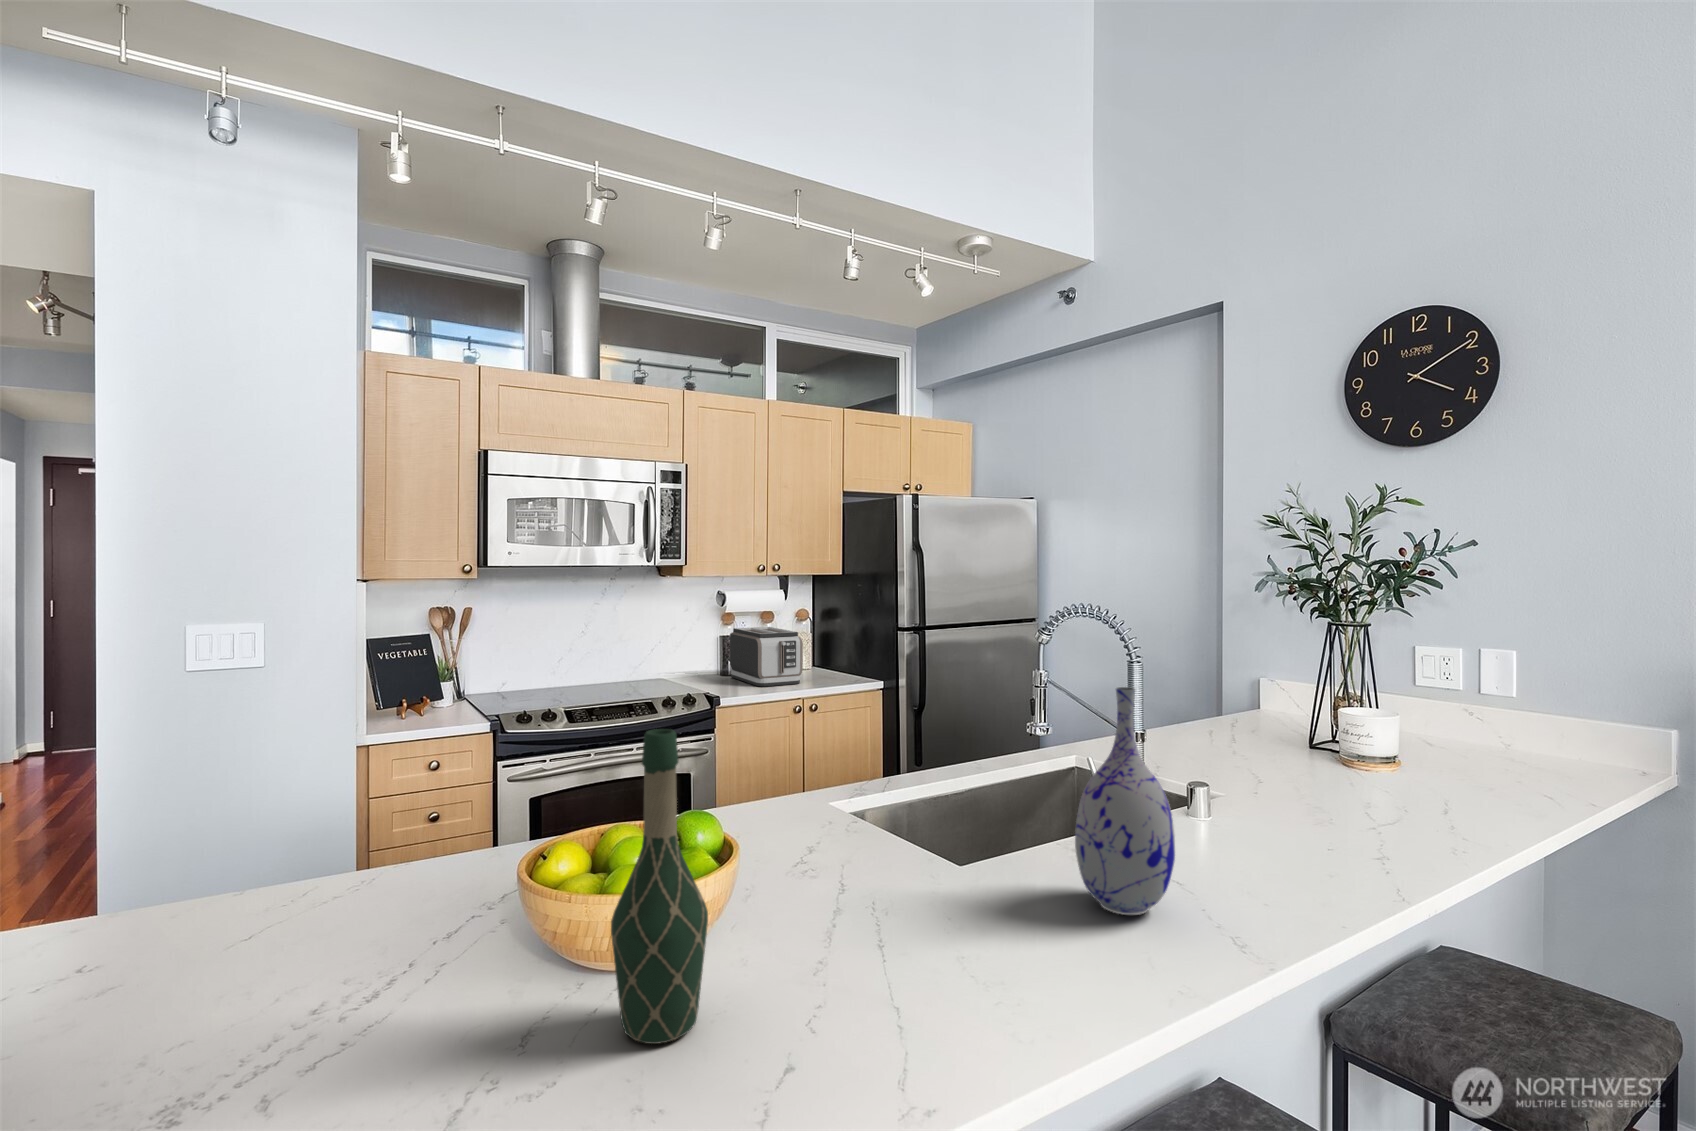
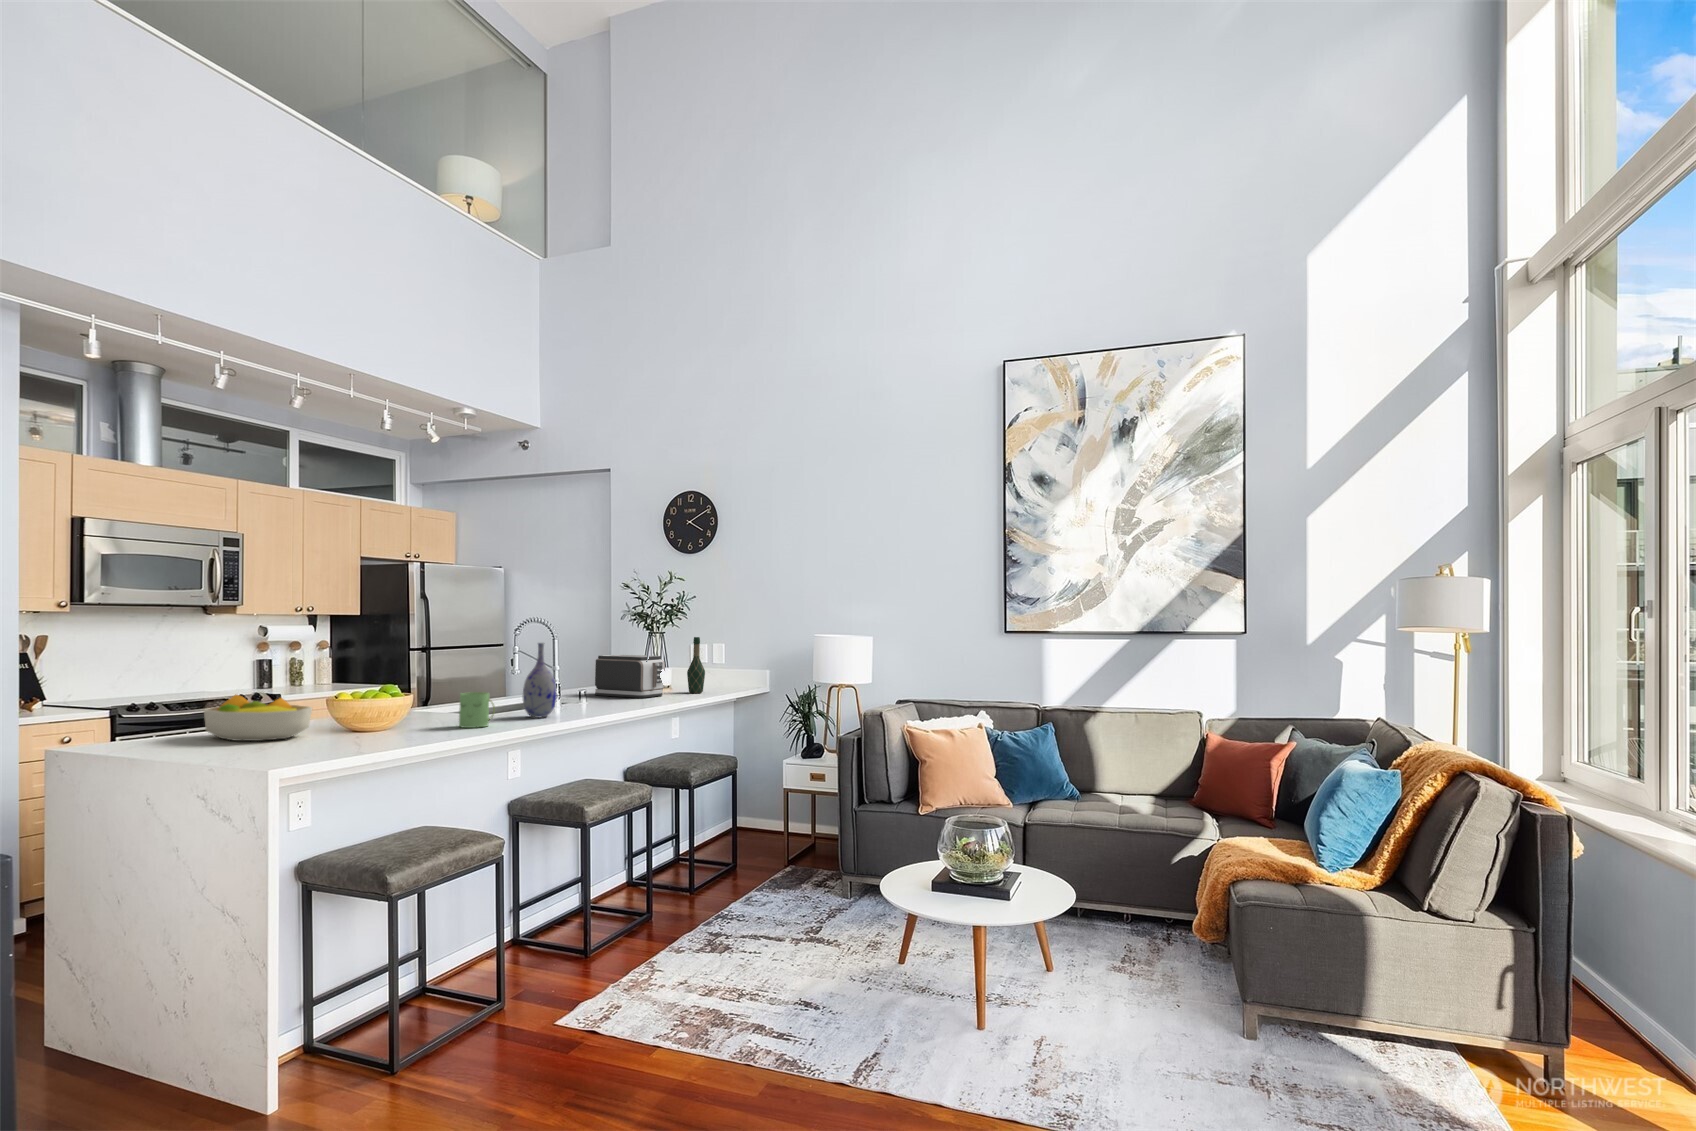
toaster: present [730,627,803,686] -> present [595,654,665,698]
wine bottle: present [611,729,708,1044] -> present [687,637,705,693]
fruit bowl: none [216,820,469,1006] -> present [204,694,312,741]
mug: none [882,853,988,994] -> present [459,692,495,728]

